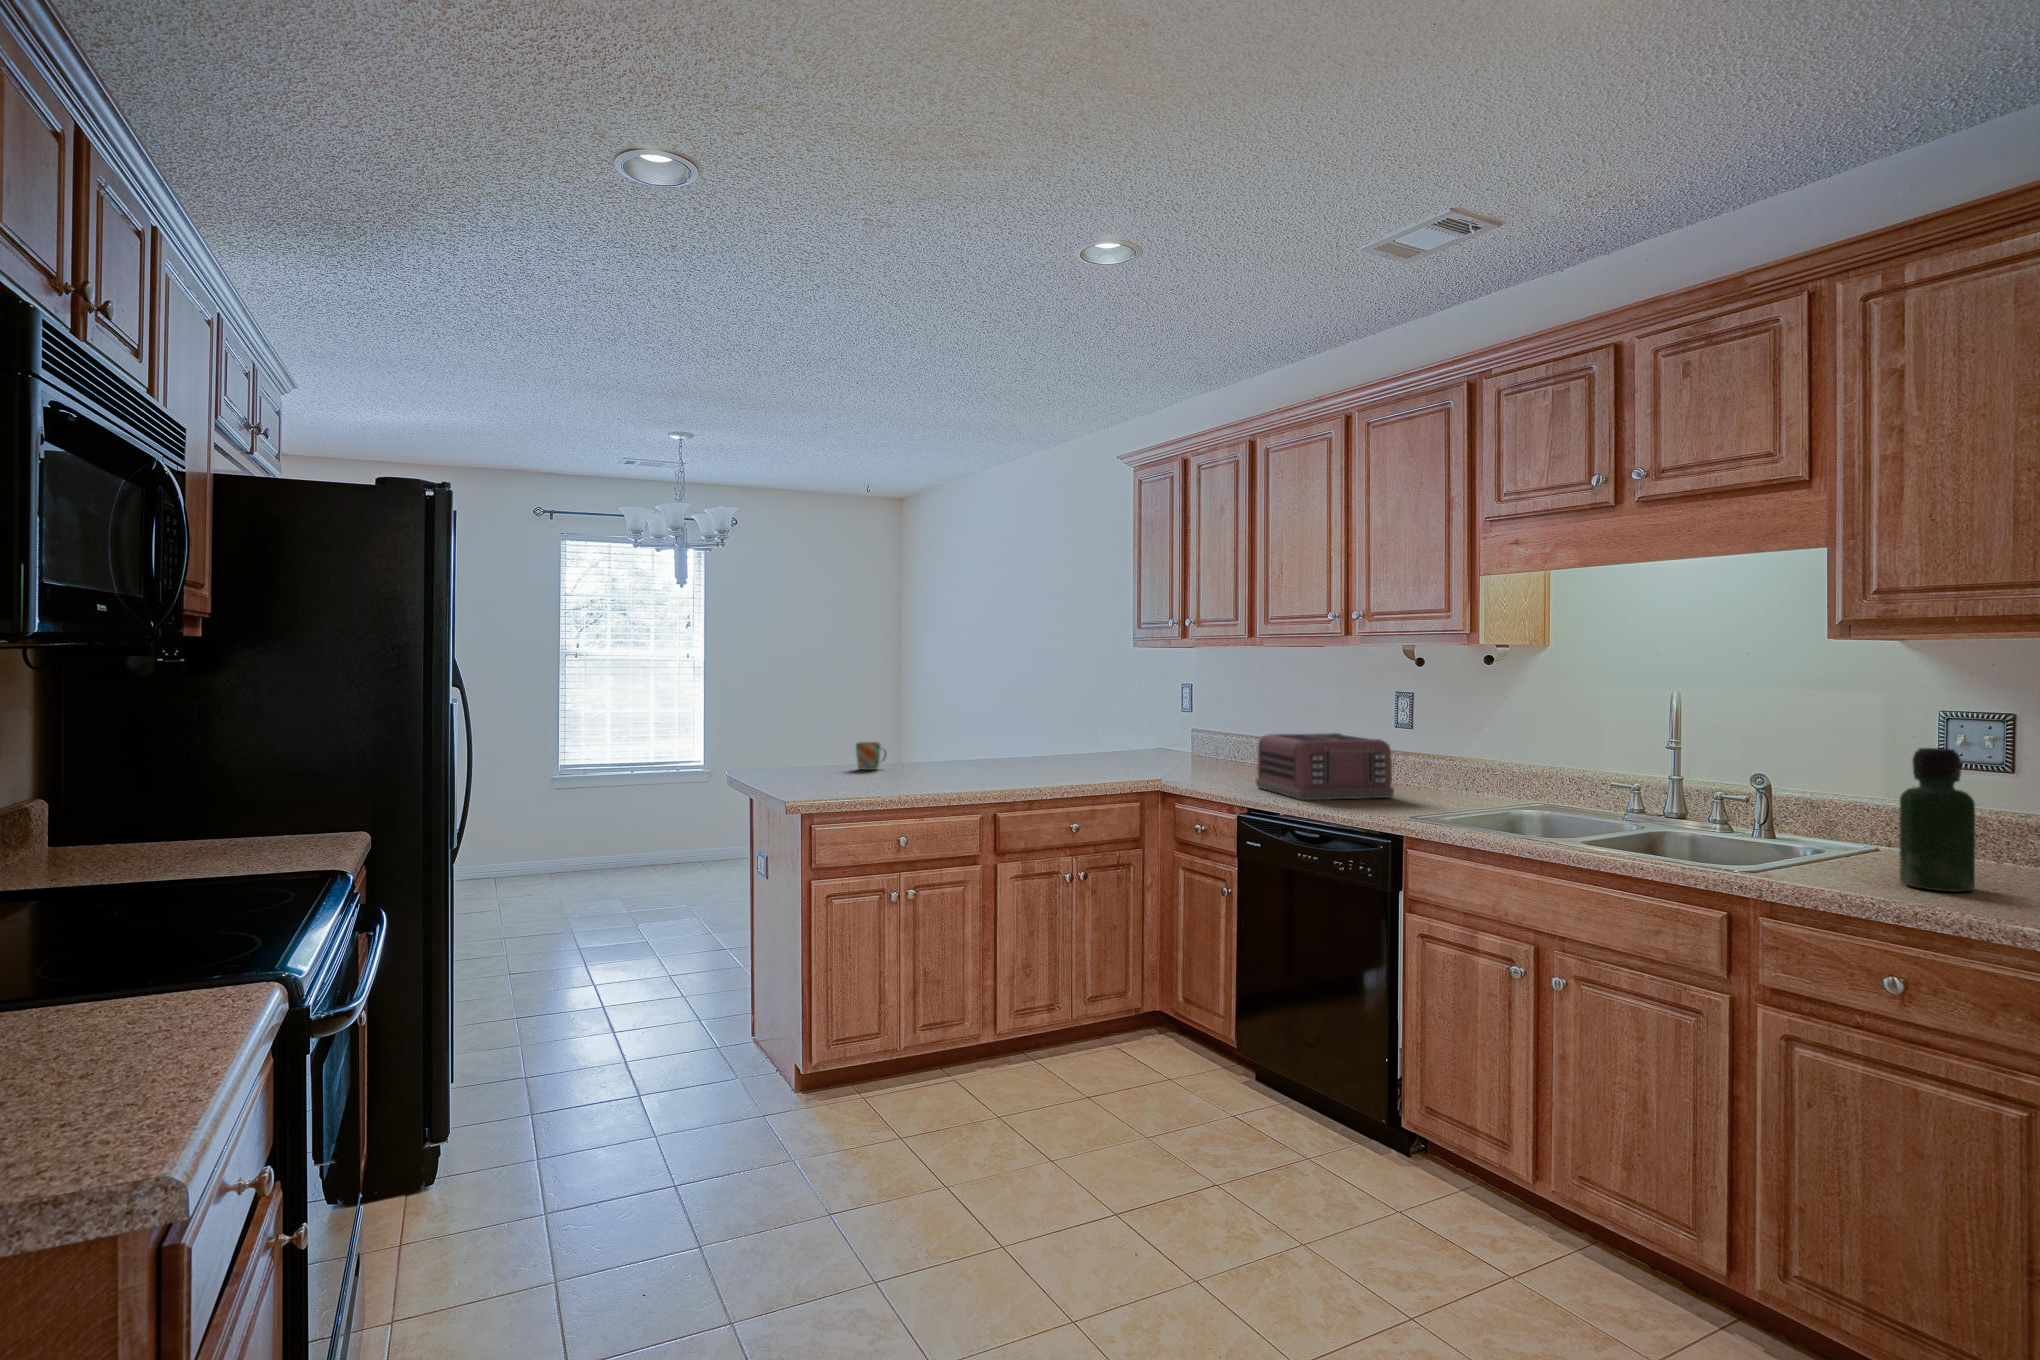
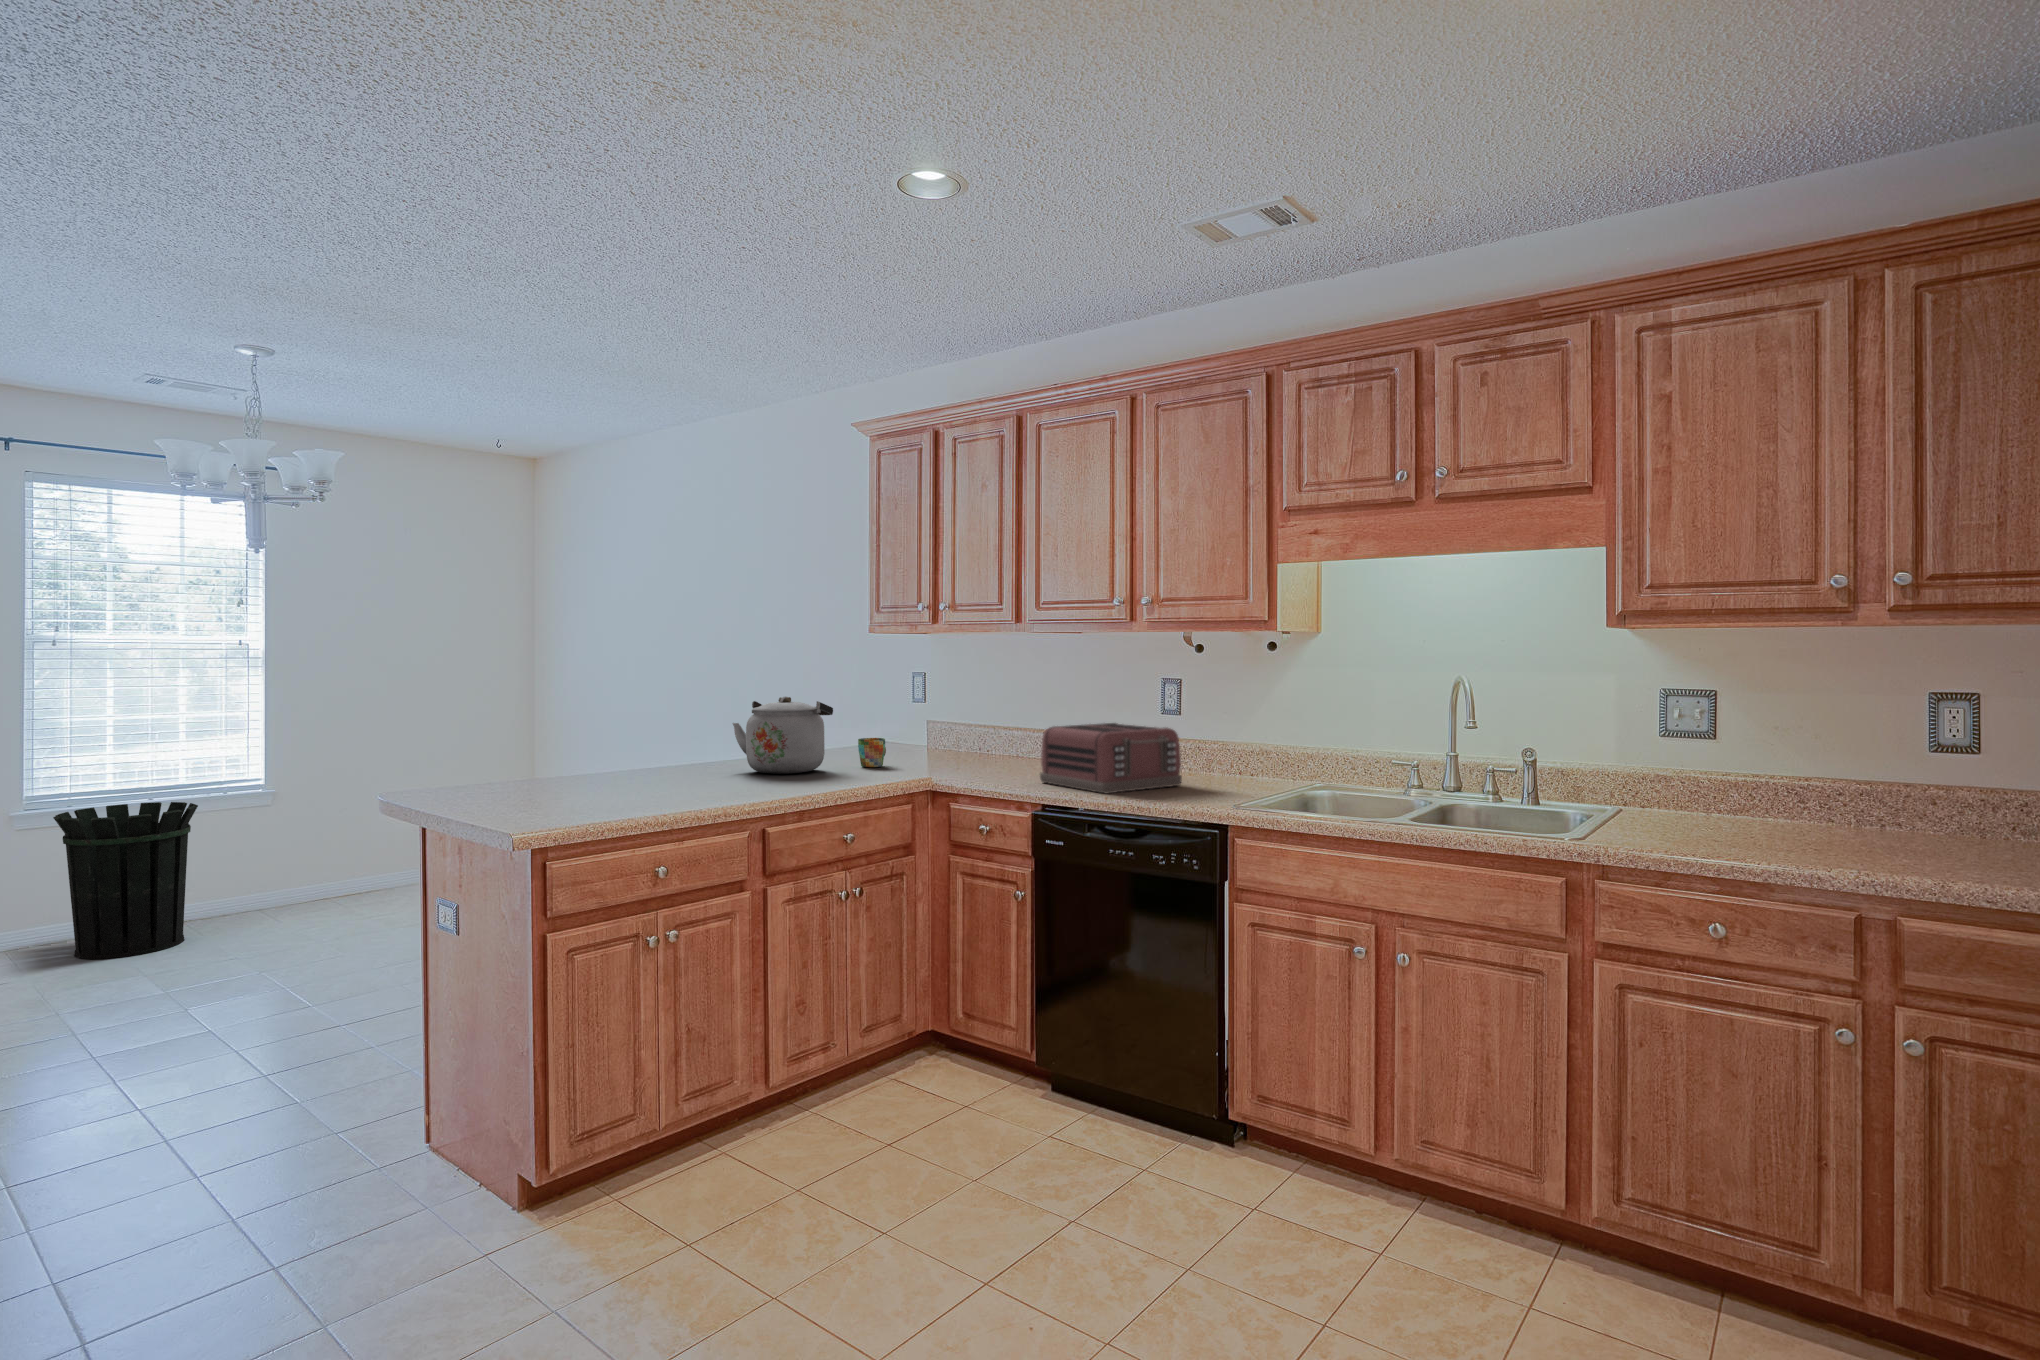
kettle: none [1004,701,1090,768] -> present [732,696,833,774]
mug: present [856,742,886,770] -> present [858,738,886,767]
bottle: present [1900,748,1975,892] -> none [1686,721,1745,843]
waste bin: none [579,771,666,883] -> present [53,802,198,959]

